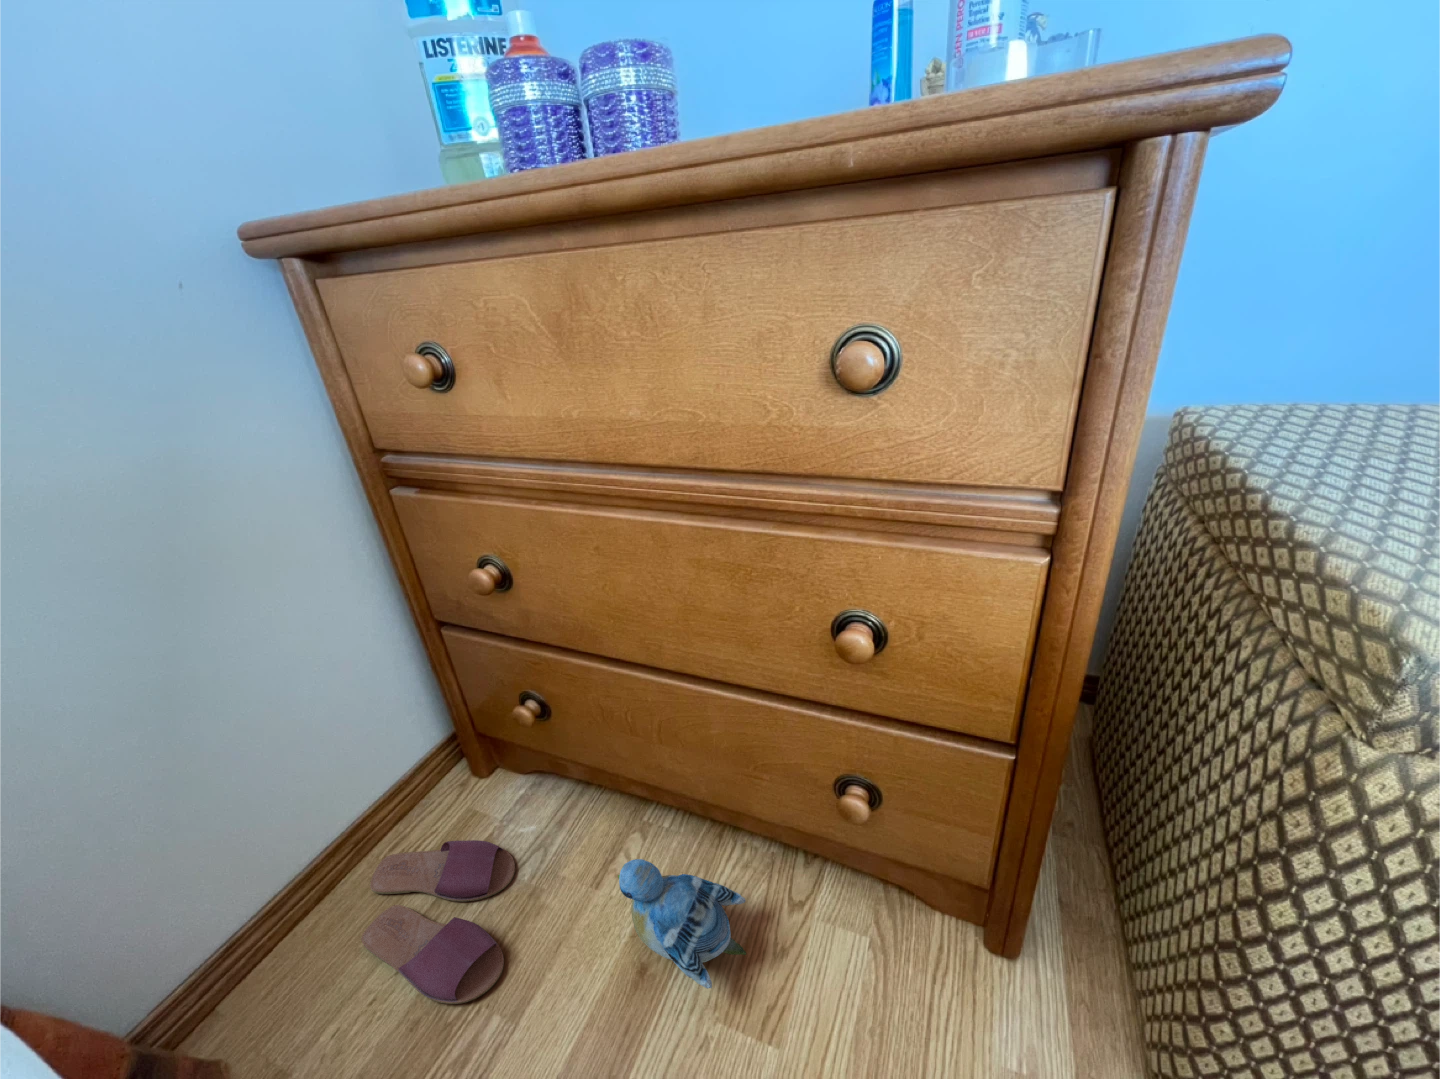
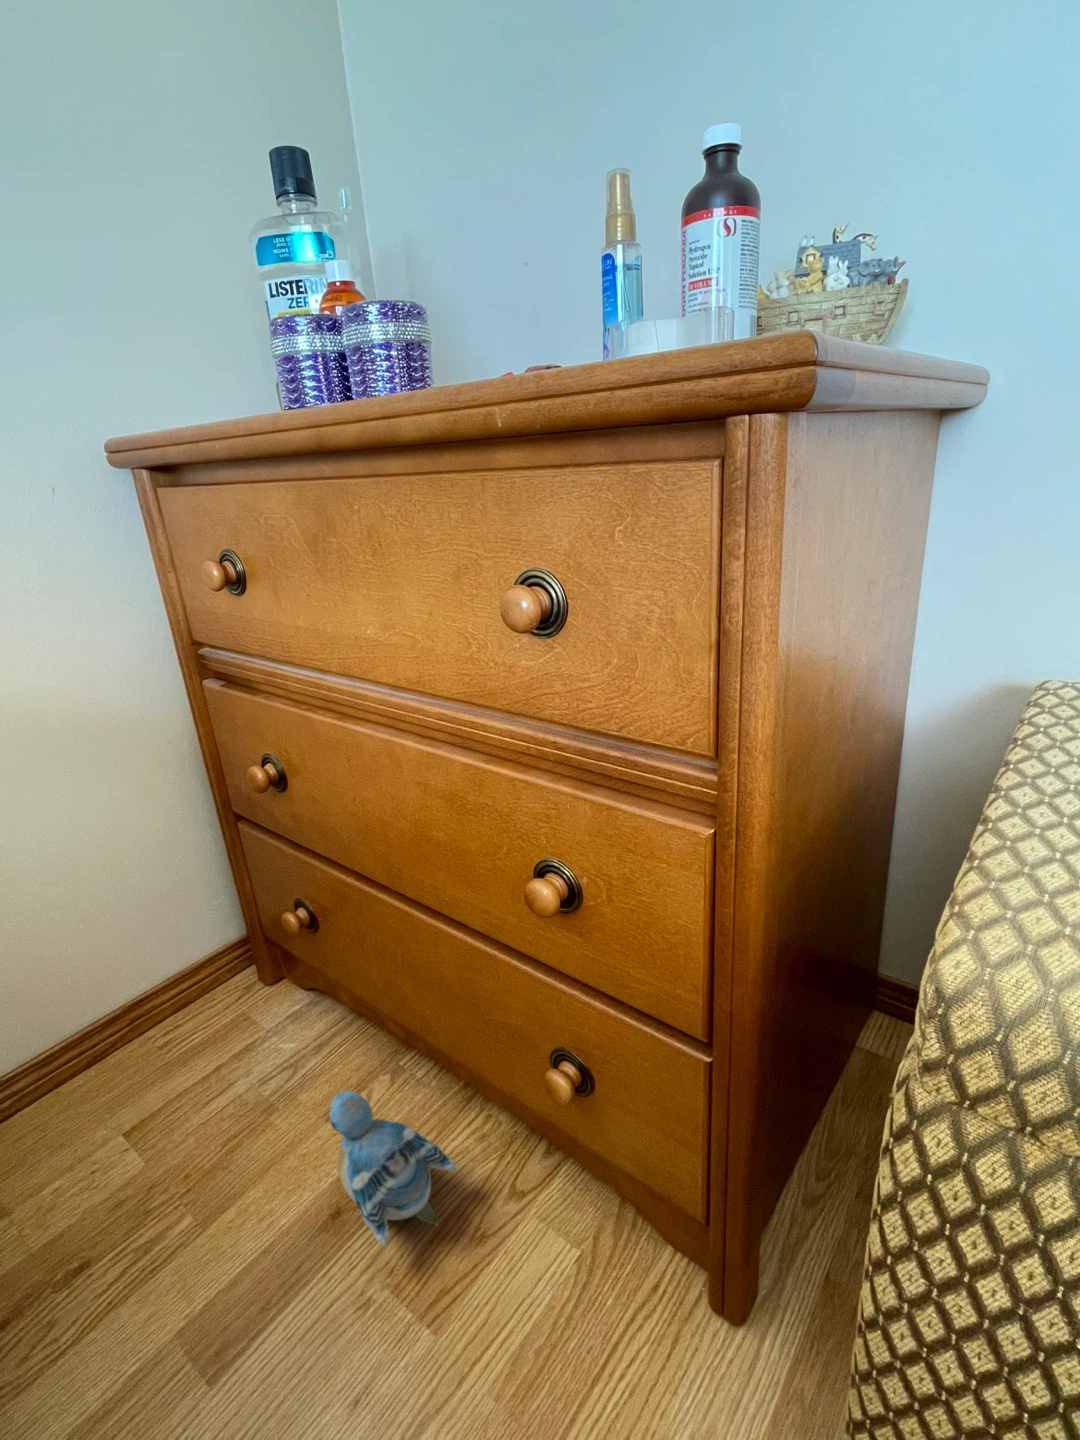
slippers: present [361,840,515,1004] -> none [106,1038,263,1193]

